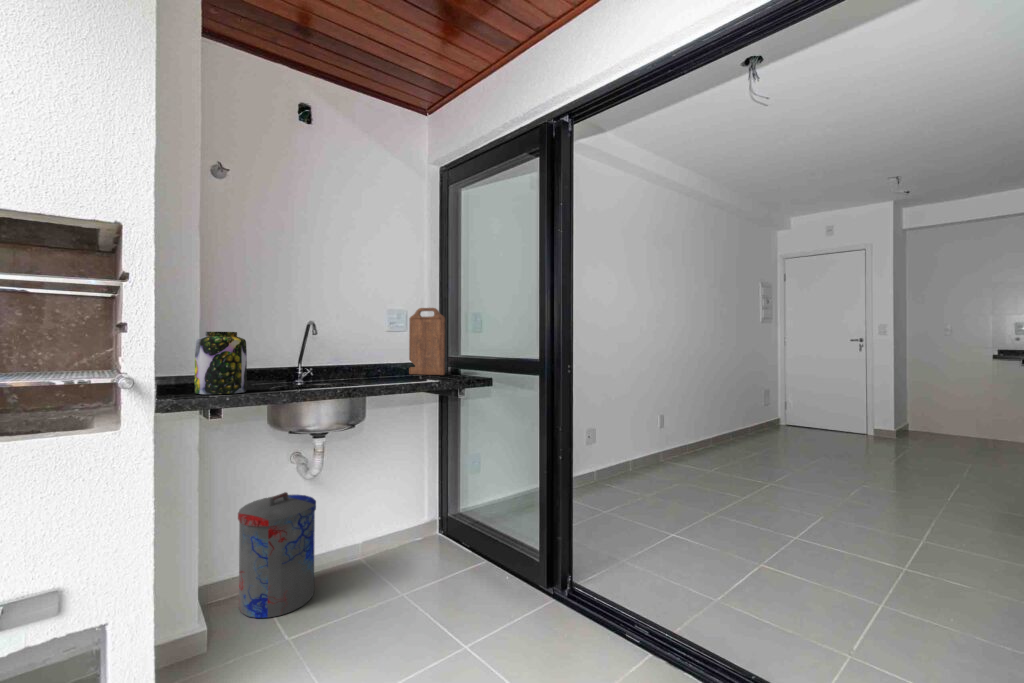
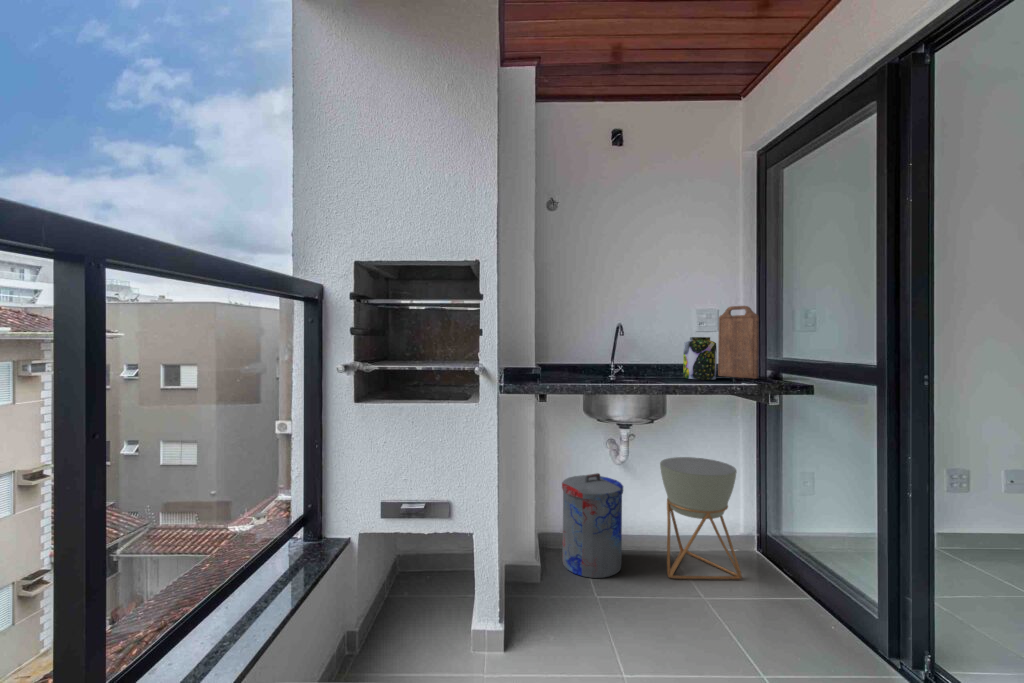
jar: present [195,332,247,394] -> present [683,337,717,380]
planter: none [355,456,433,585] -> present [660,457,742,579]

